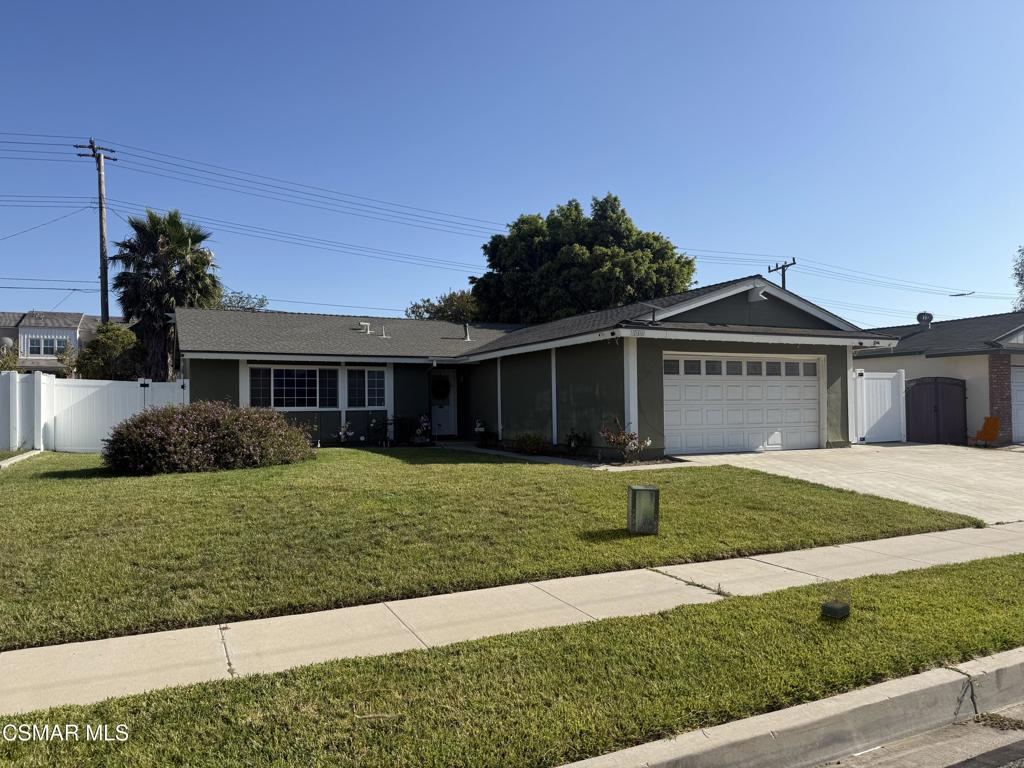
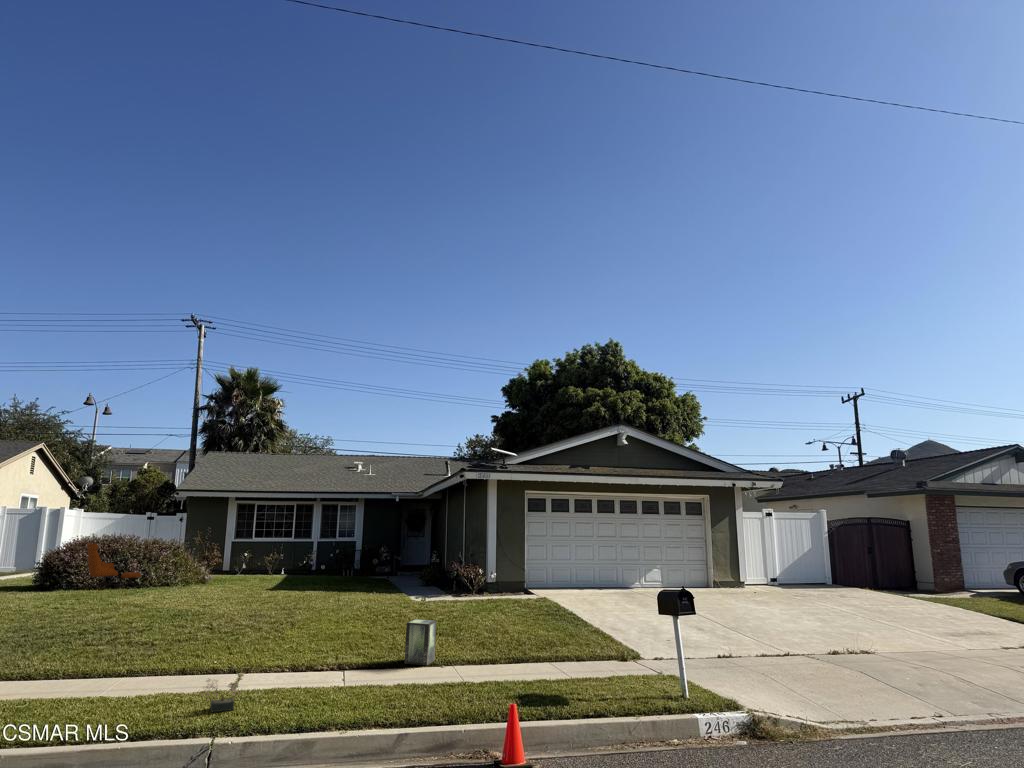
lounge chair: present [969,417,1000,448] -> present [87,543,141,586]
storage box: present [627,485,660,534] -> present [404,619,436,665]

